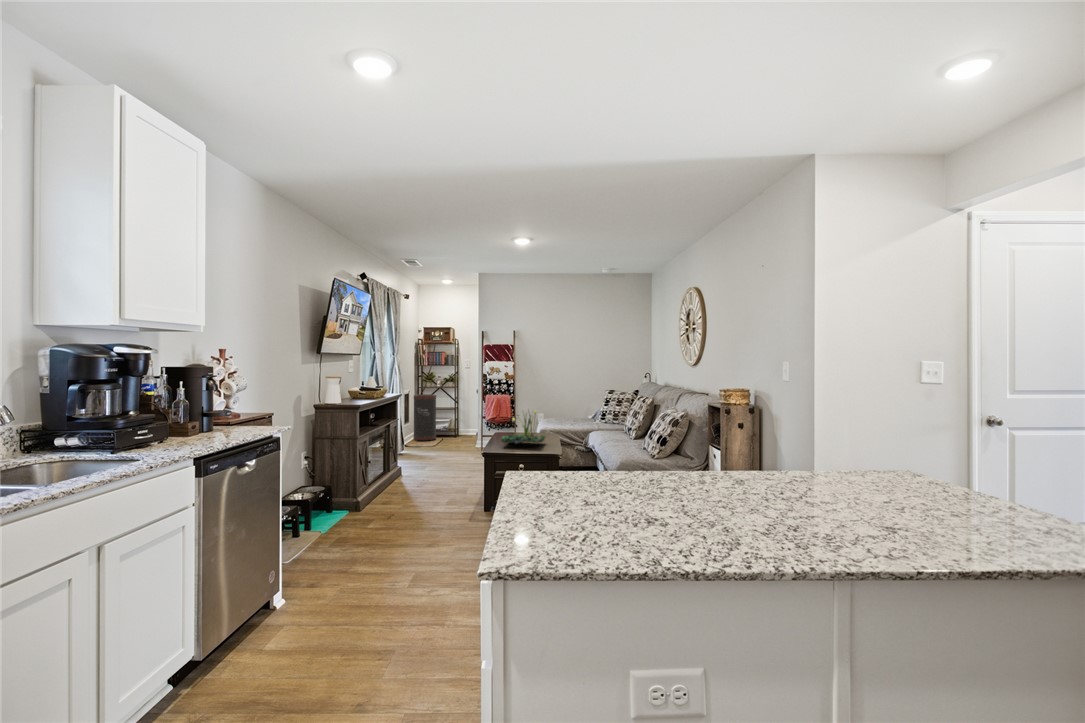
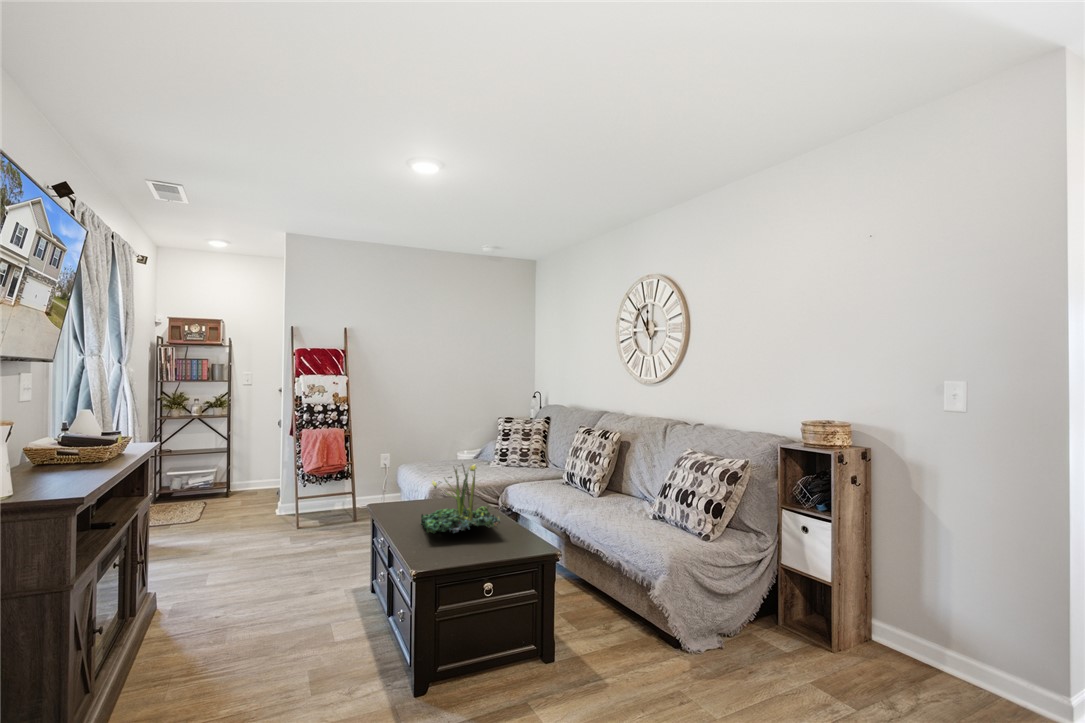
trash can: present [414,394,436,440] -> none [145,430,195,512]

